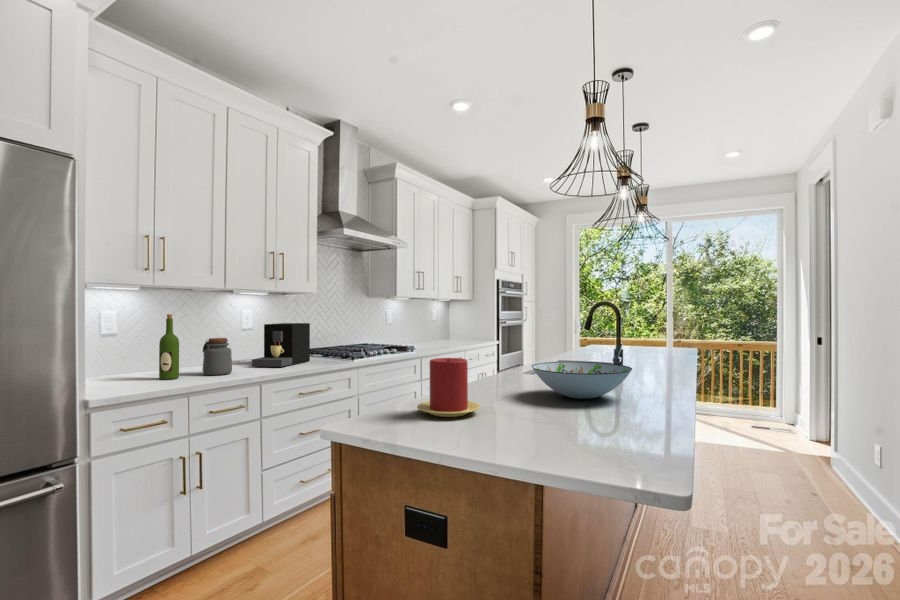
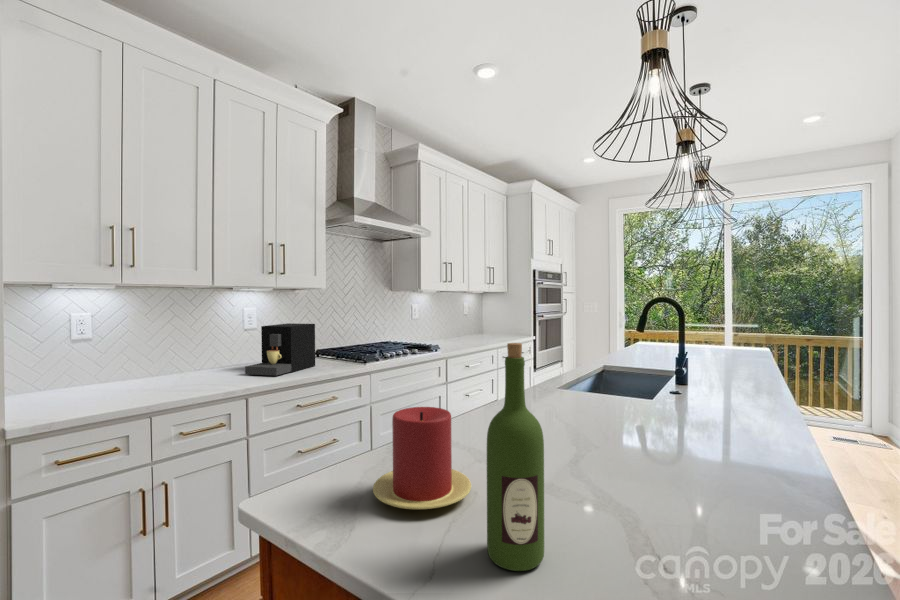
wine bottle: present [159,314,179,380] -> present [487,343,544,571]
jar: present [203,338,232,375] -> none [181,345,216,389]
decorative bowl: present [532,361,632,399] -> none [558,397,714,464]

